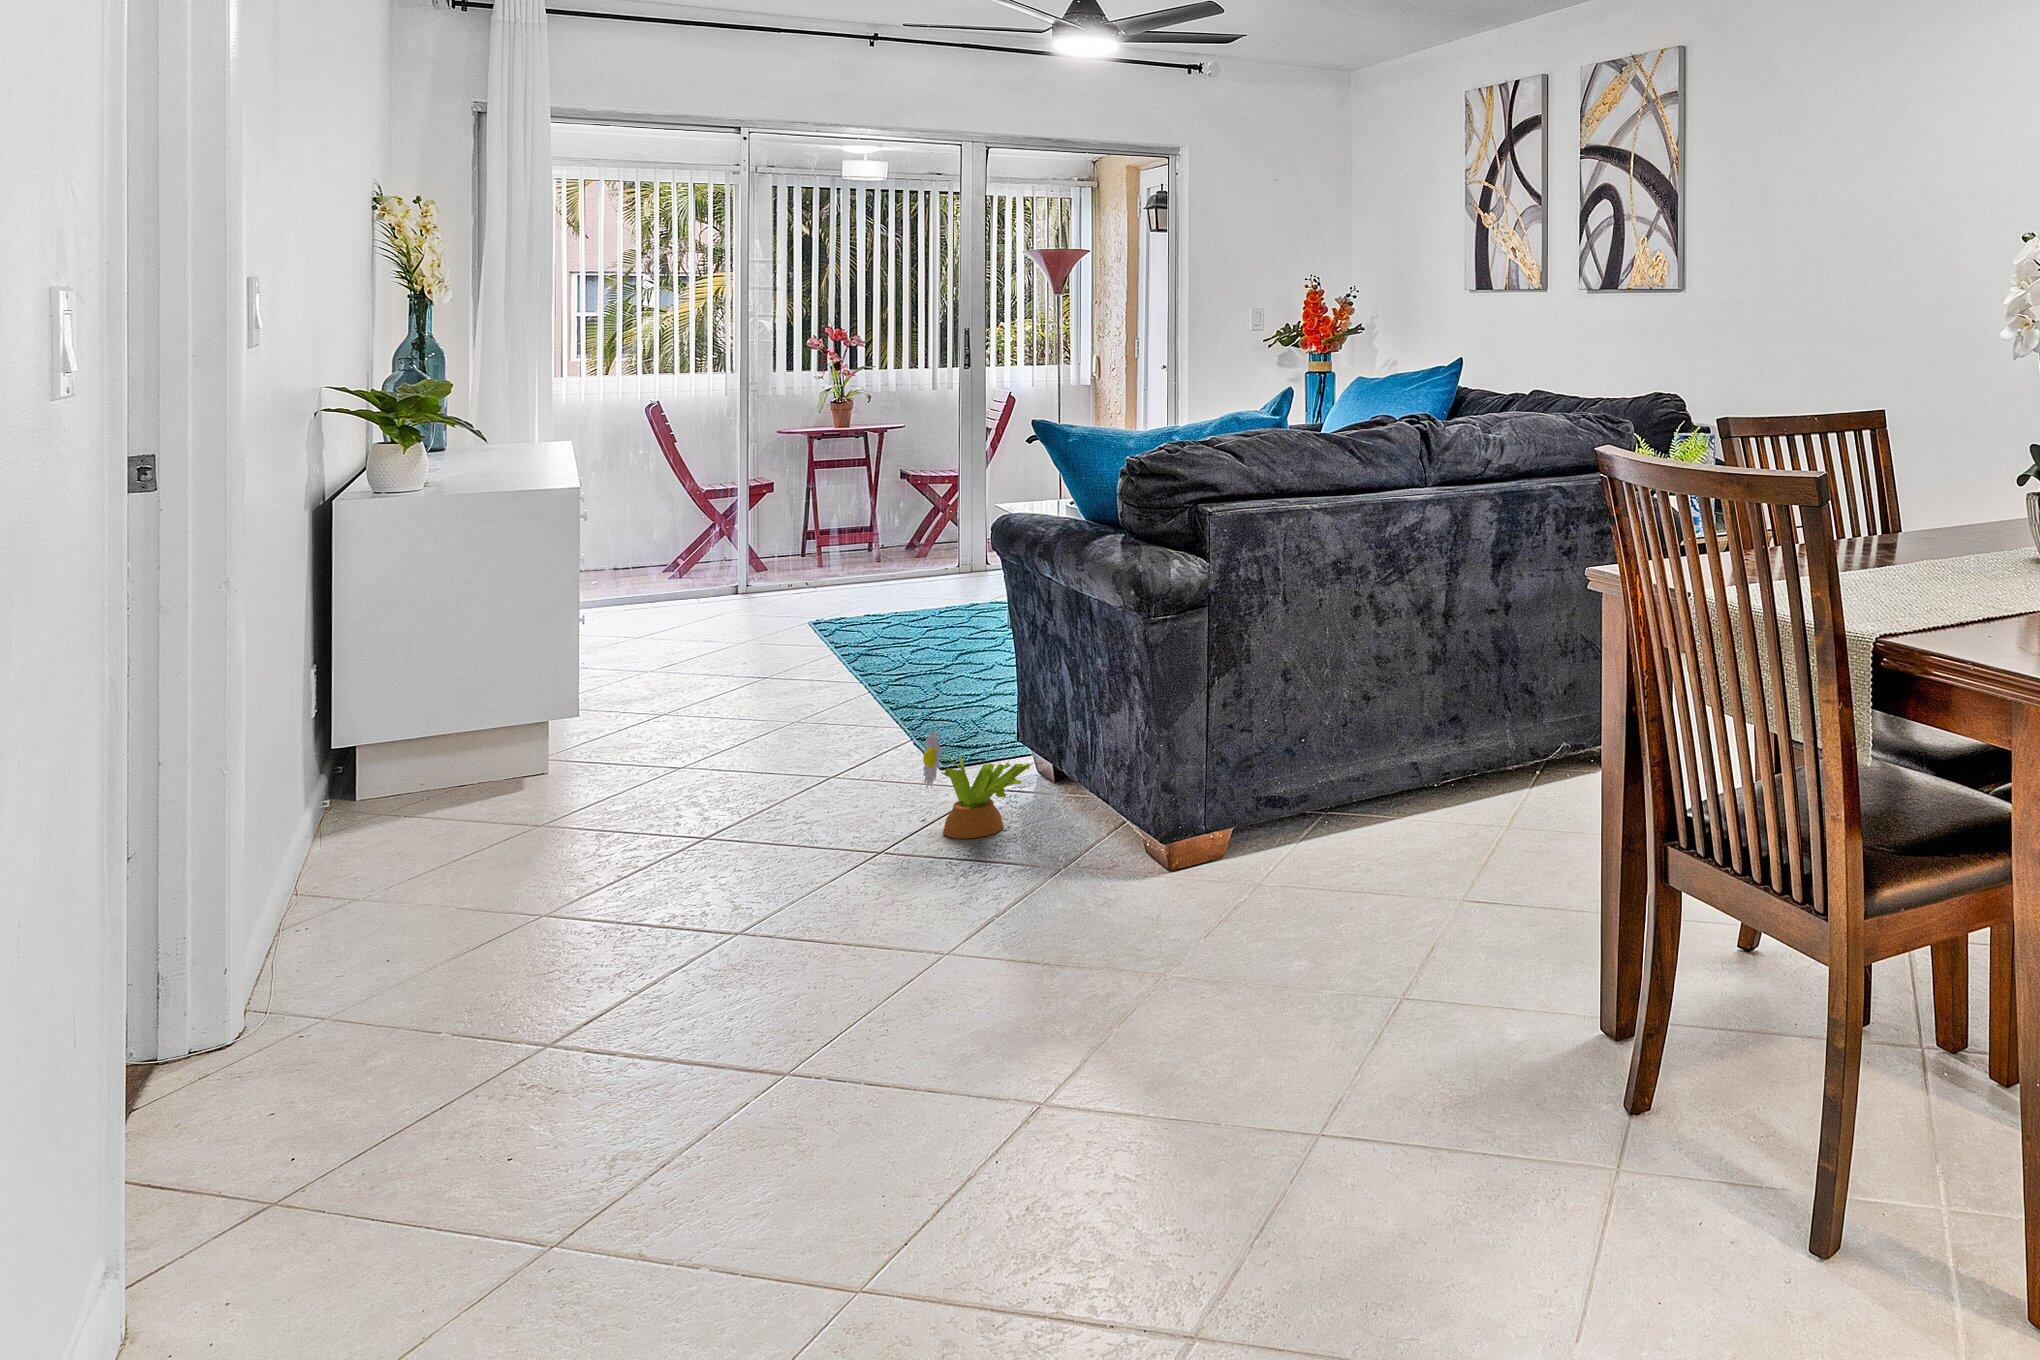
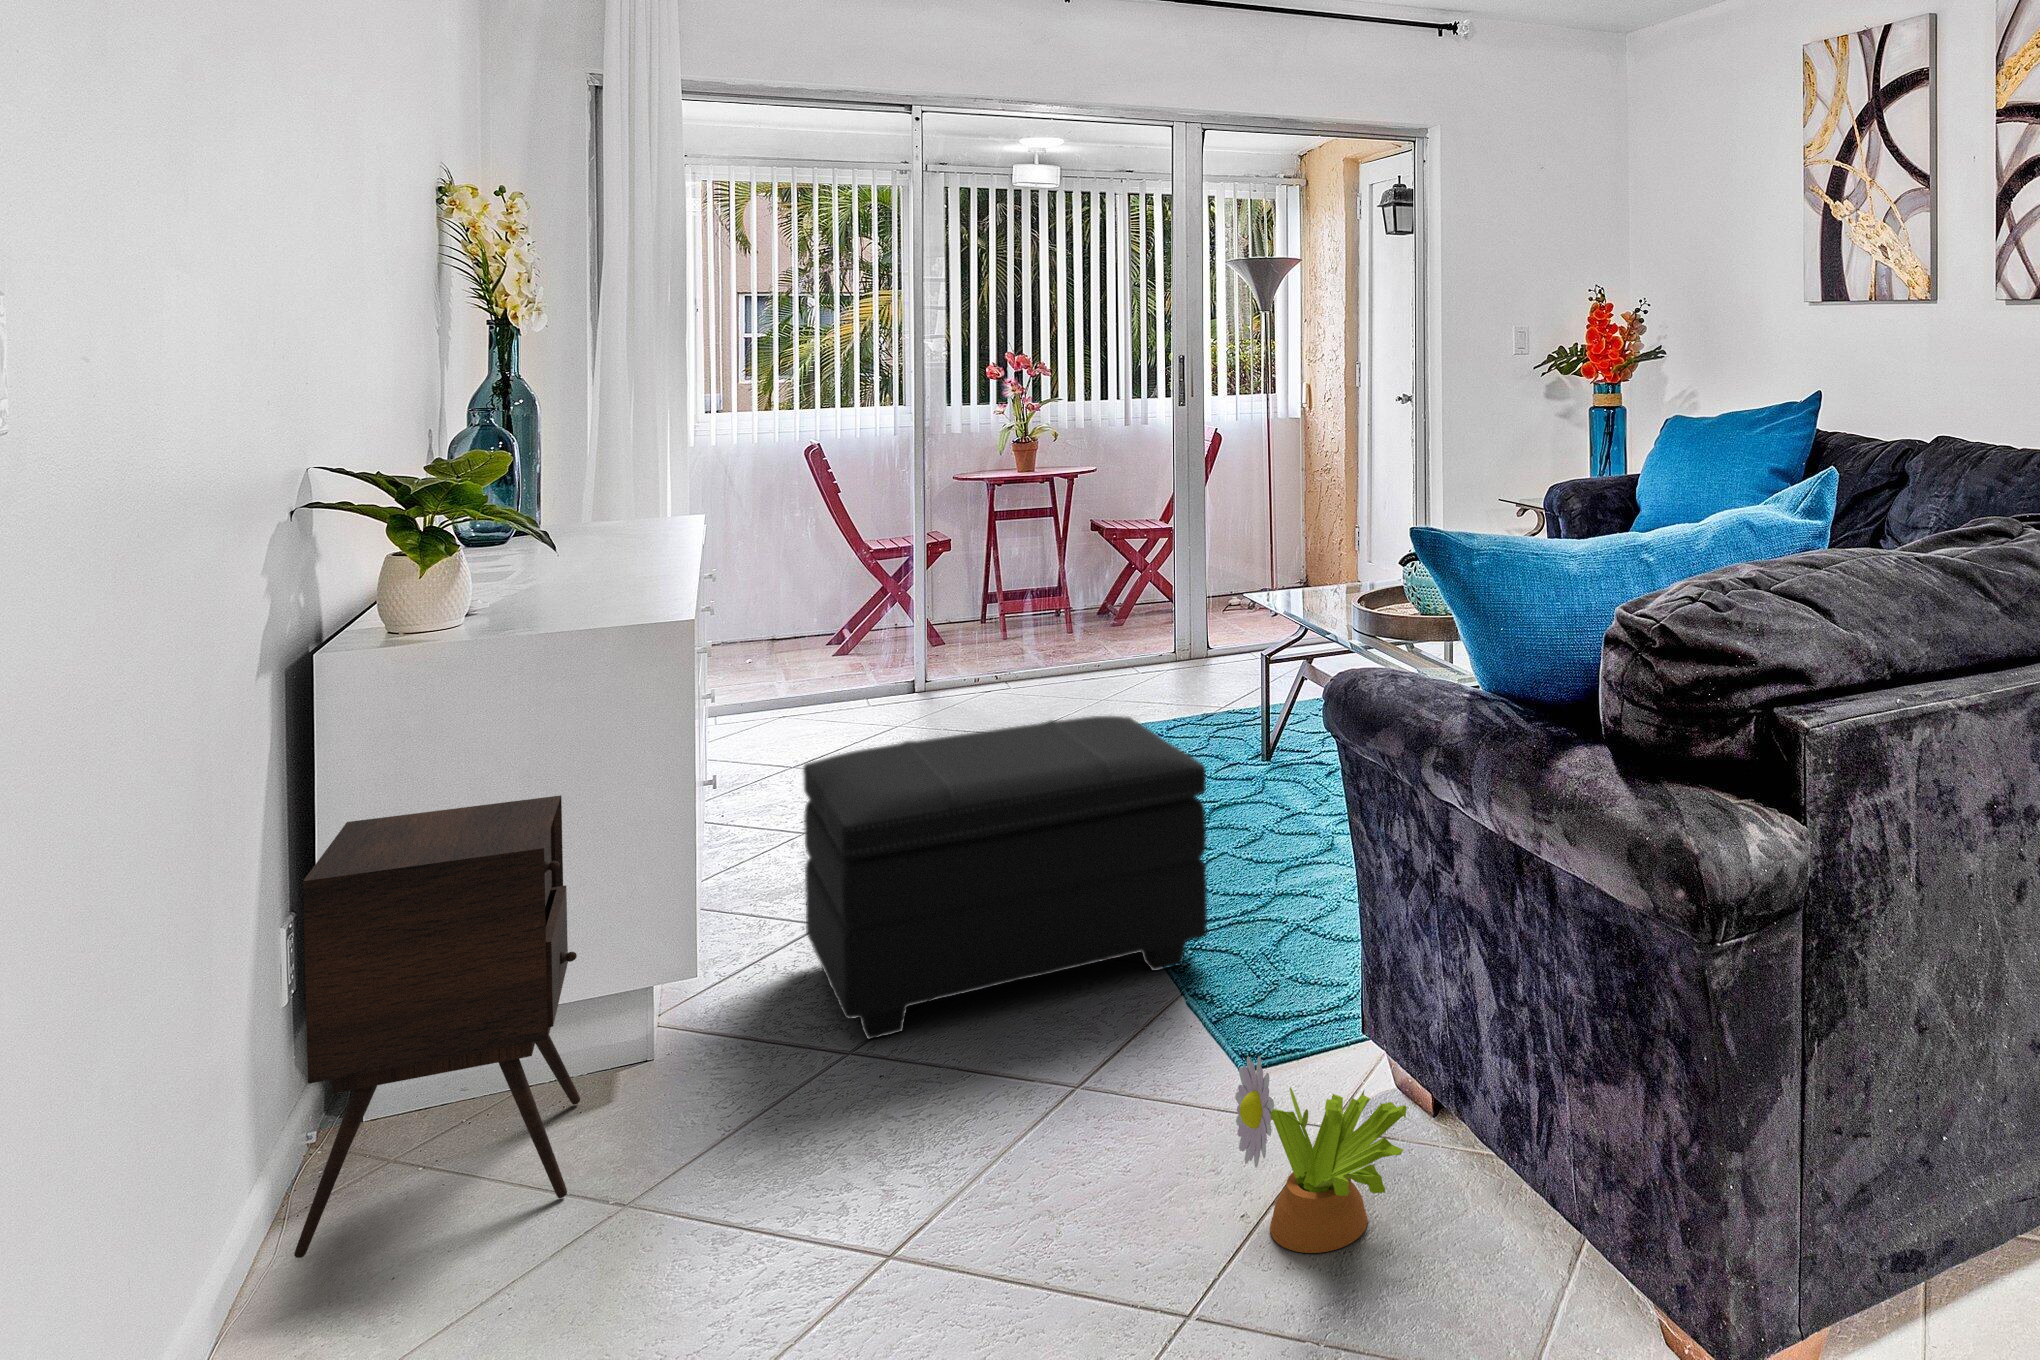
footstool: none [654,576,938,769] -> present [803,716,1207,1039]
side table: none [340,598,507,855] -> present [294,795,580,1258]

